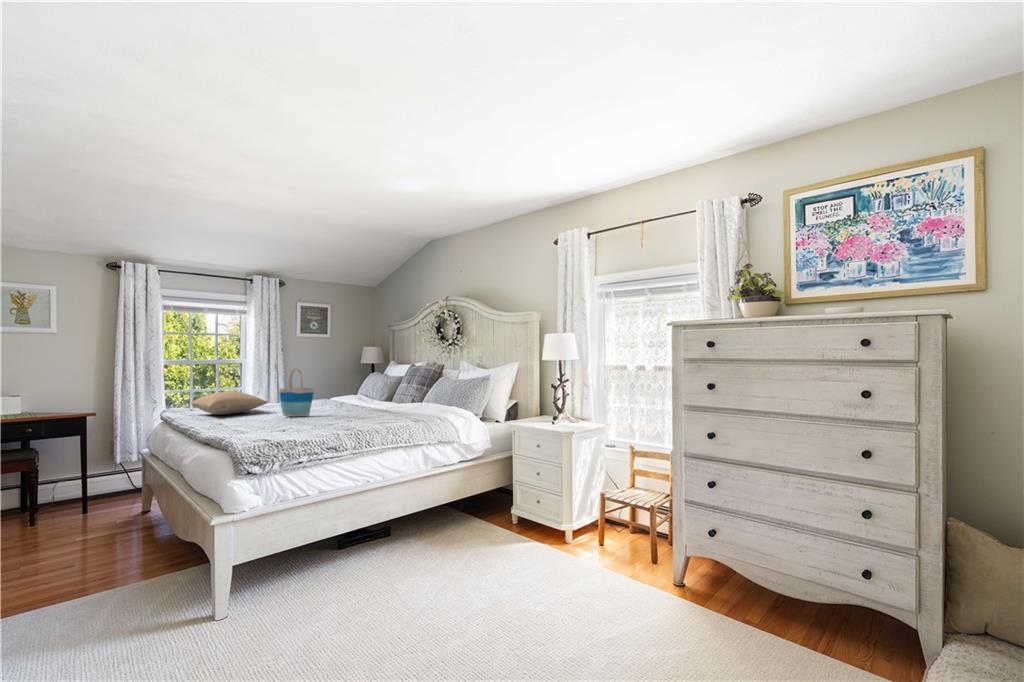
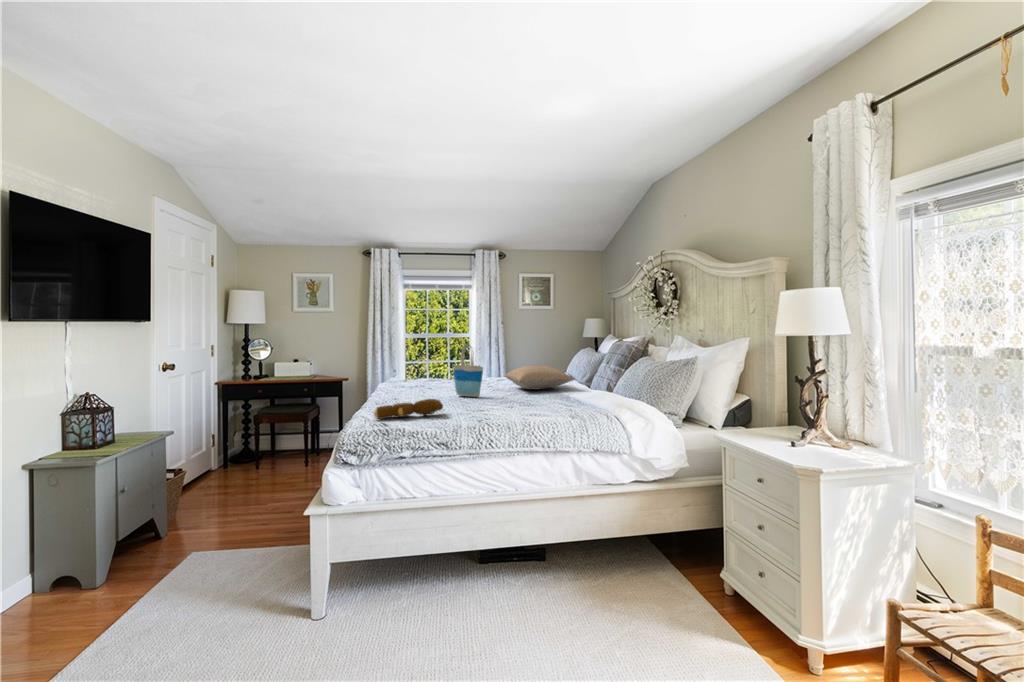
pillow: present [192,392,268,415] -> present [505,365,575,390]
teddy bear: none [242,416,310,436] -> present [374,399,443,419]

